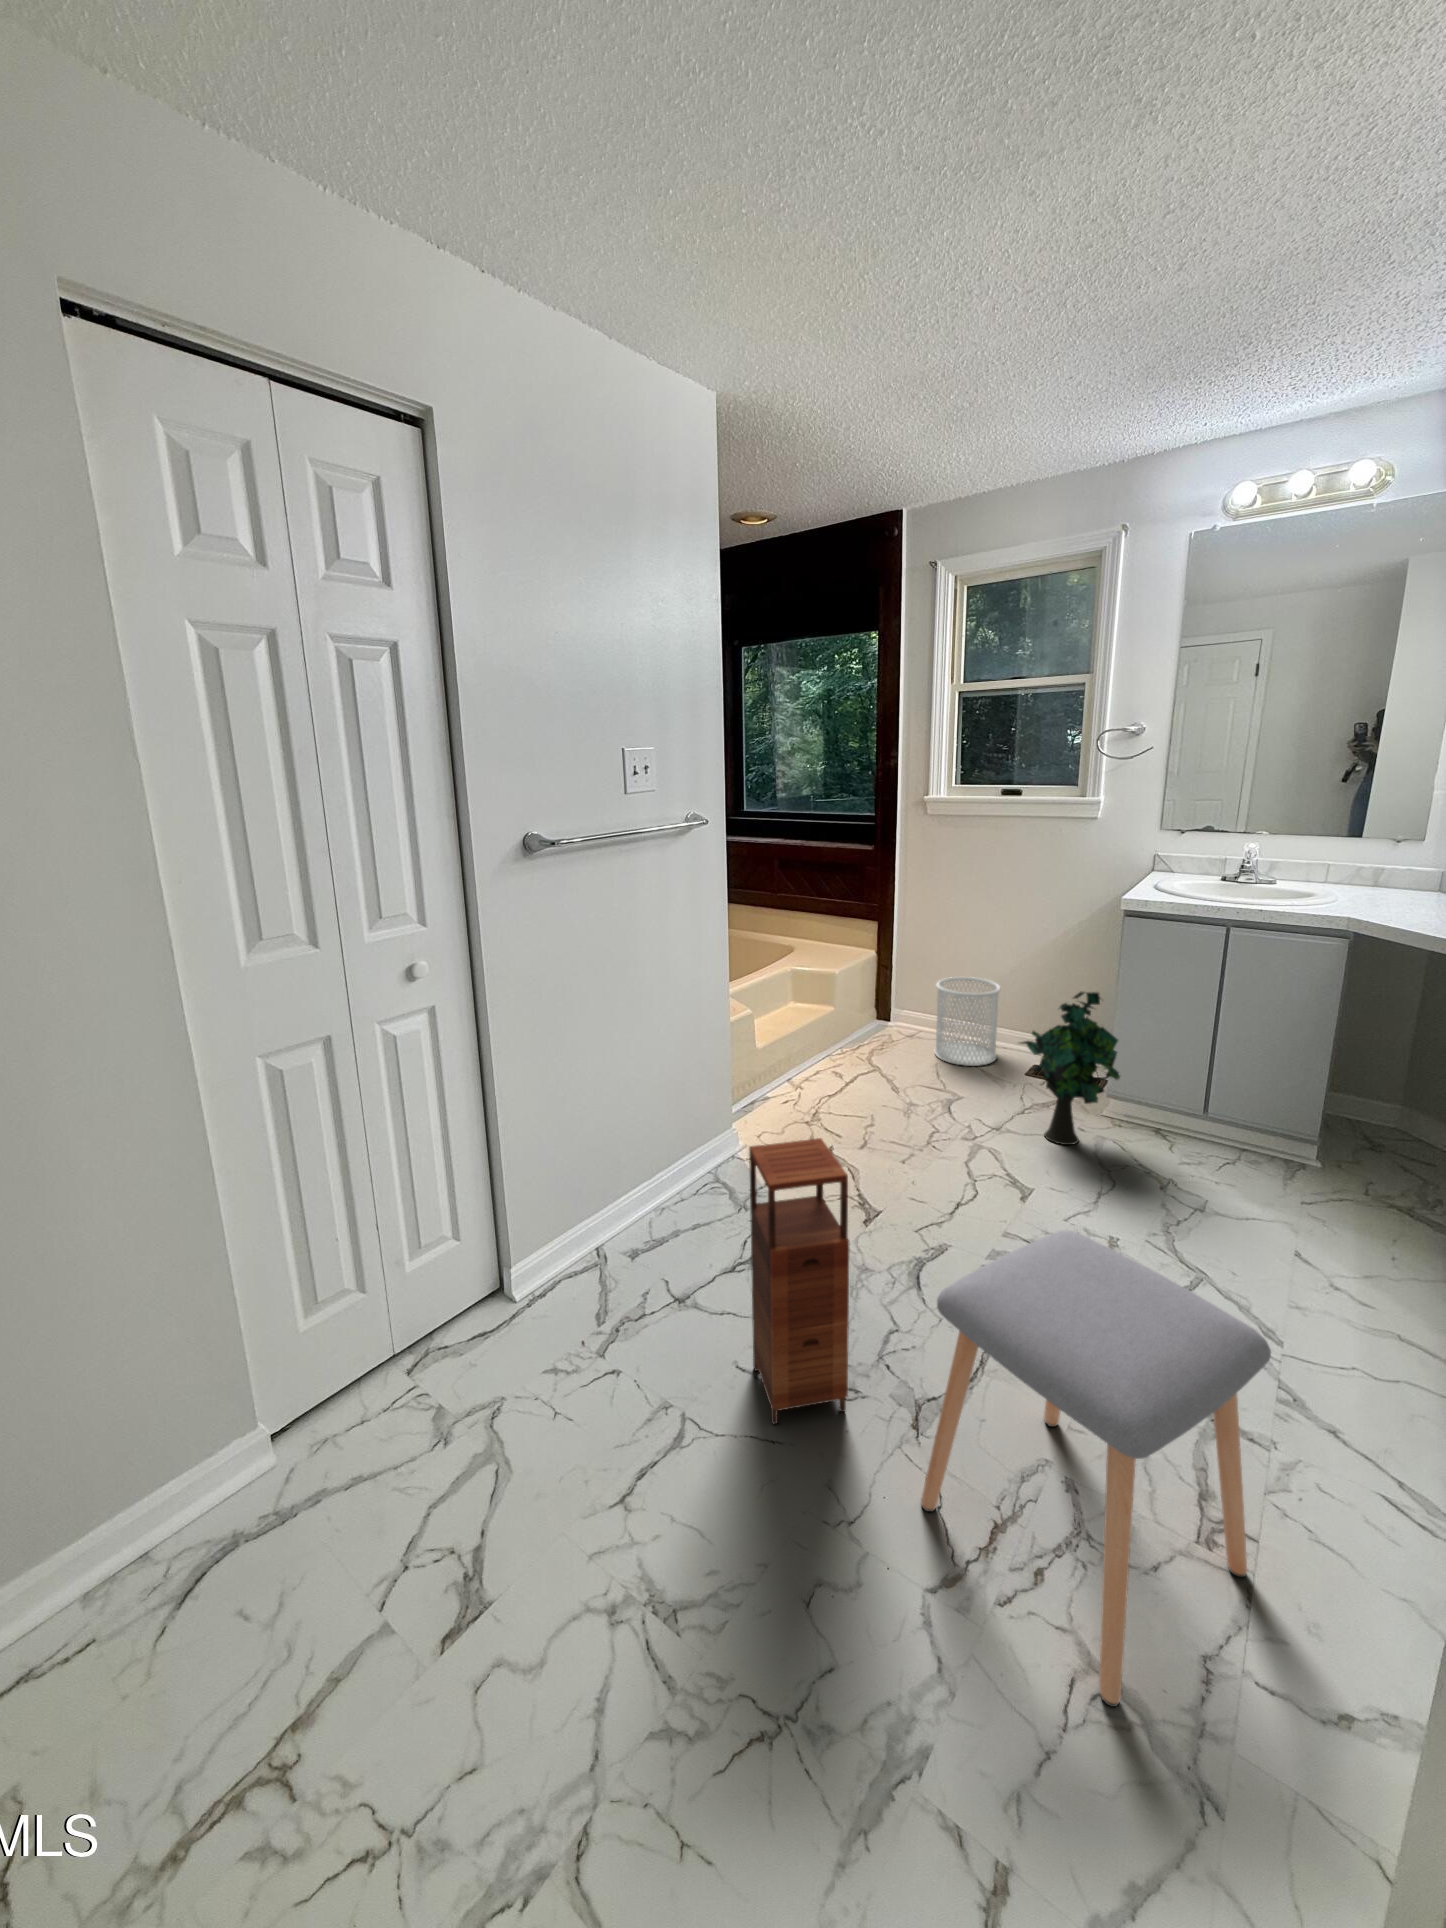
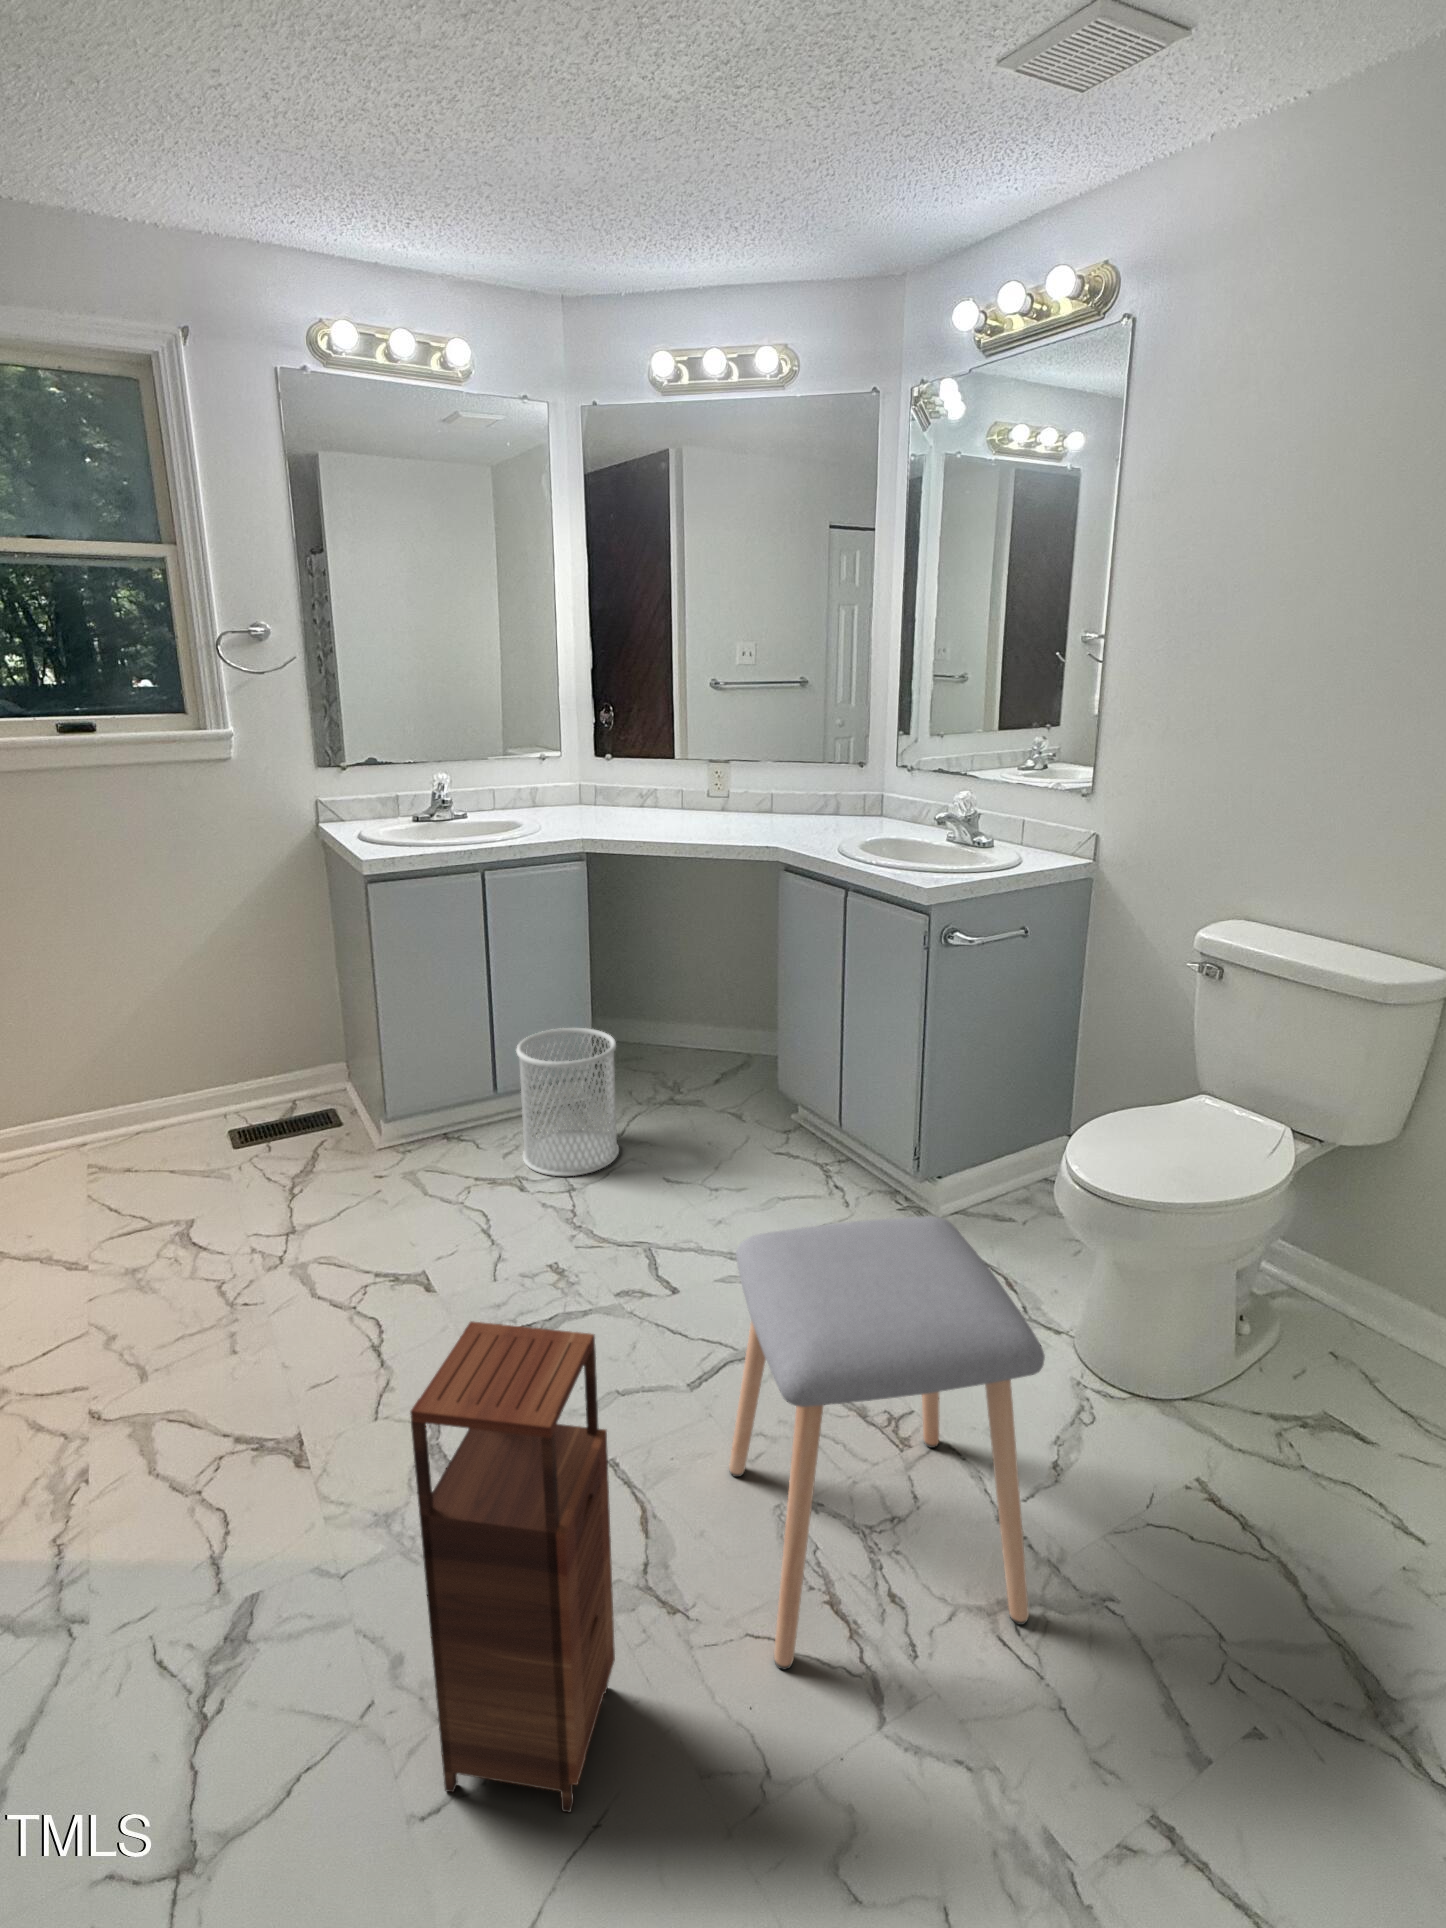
wastebasket: present [934,977,1001,1066] -> present [516,1028,619,1176]
decorative plant: present [1019,992,1120,1145] -> none [295,989,432,1207]

